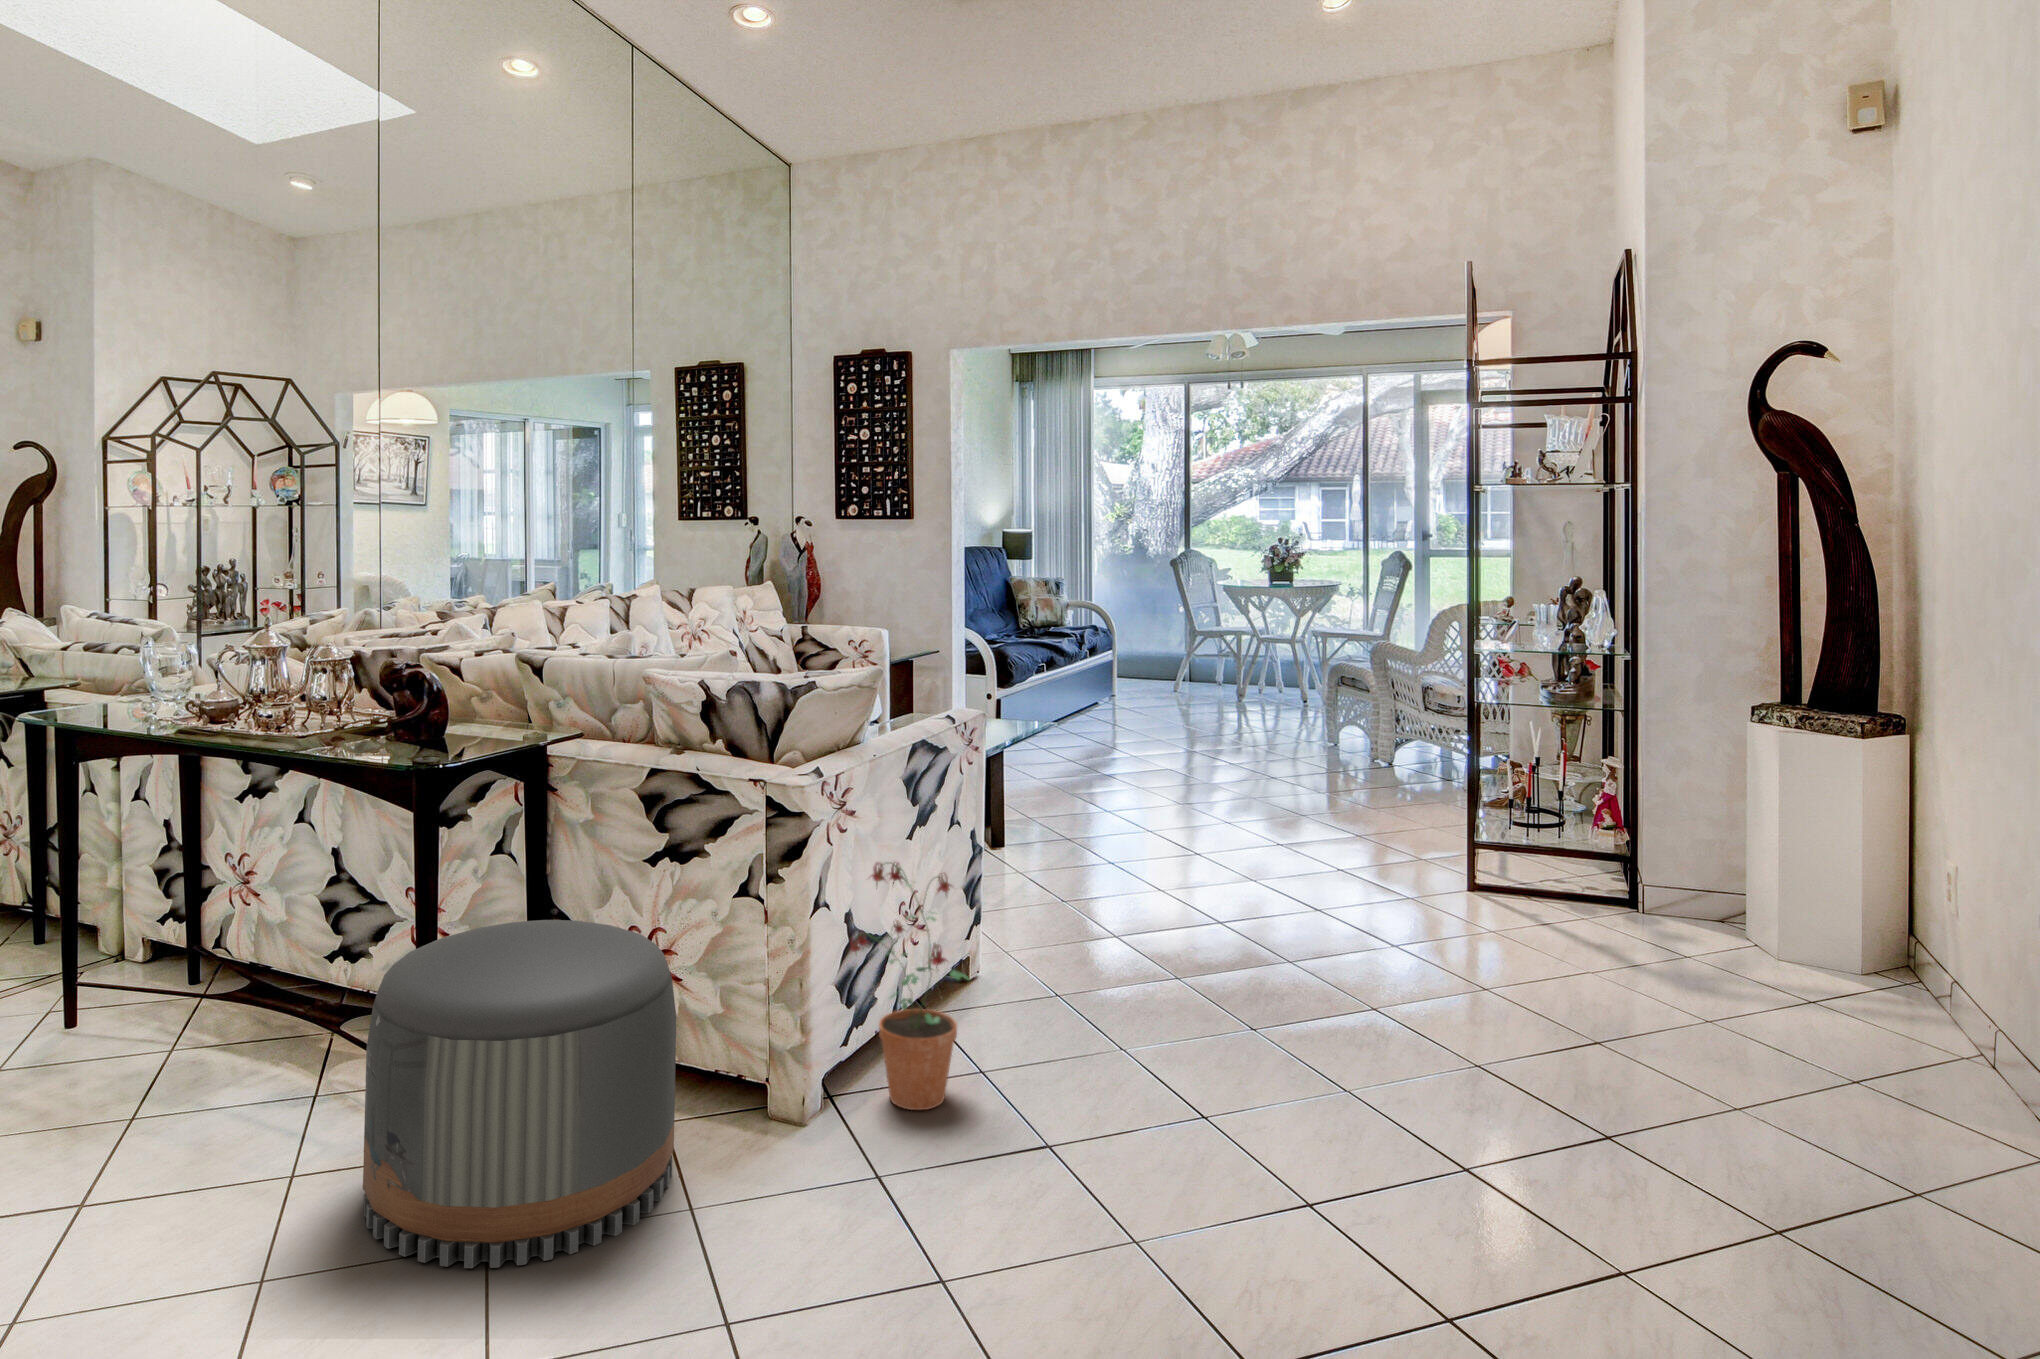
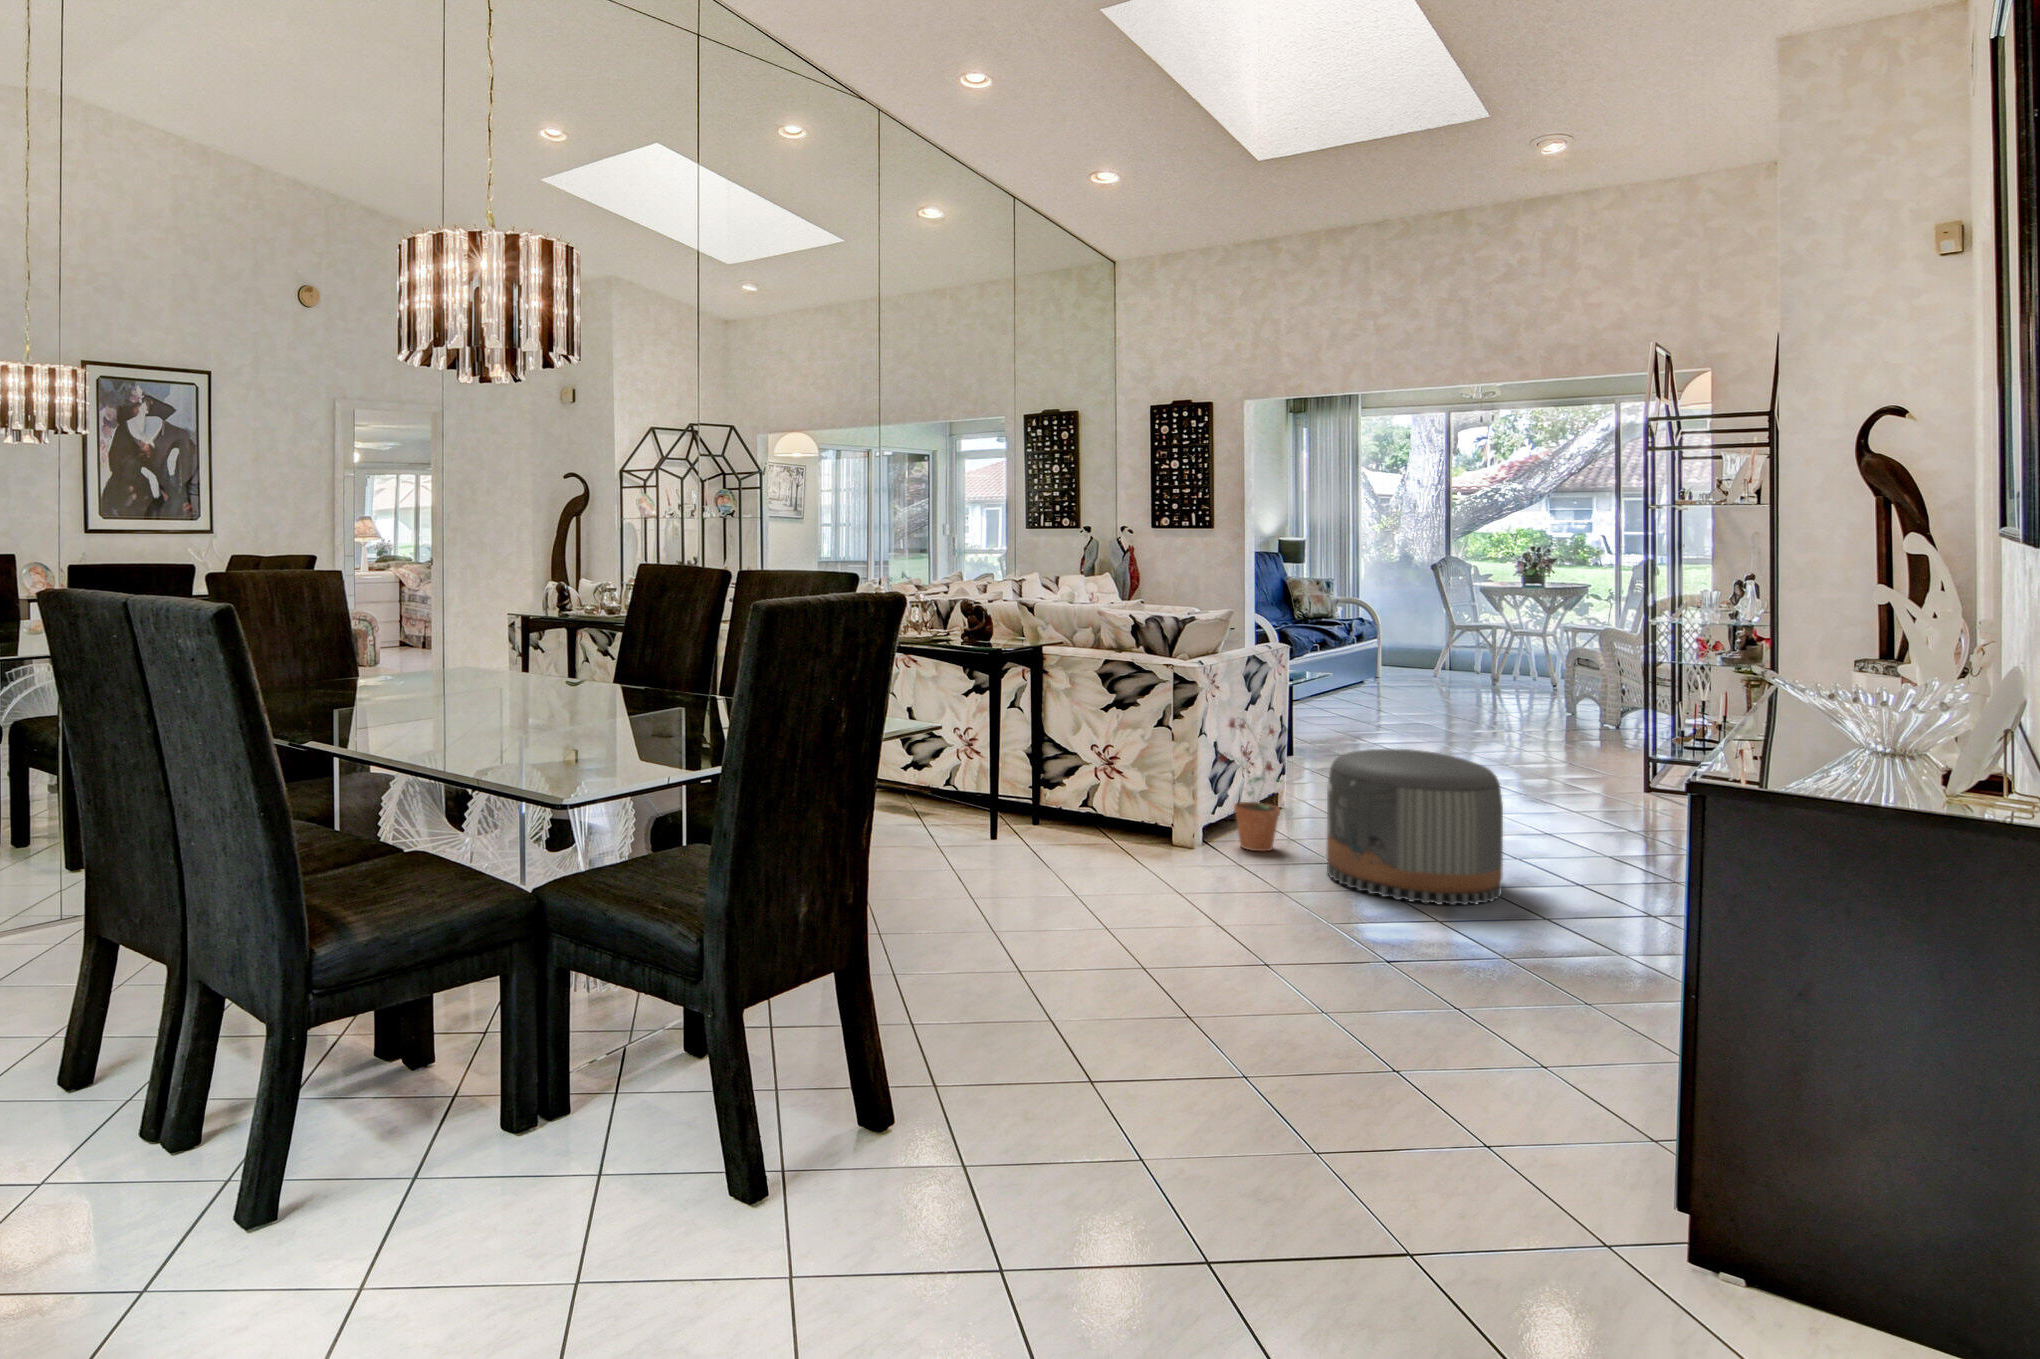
pouf: present [363,920,676,1268] -> present [1326,749,1503,905]

